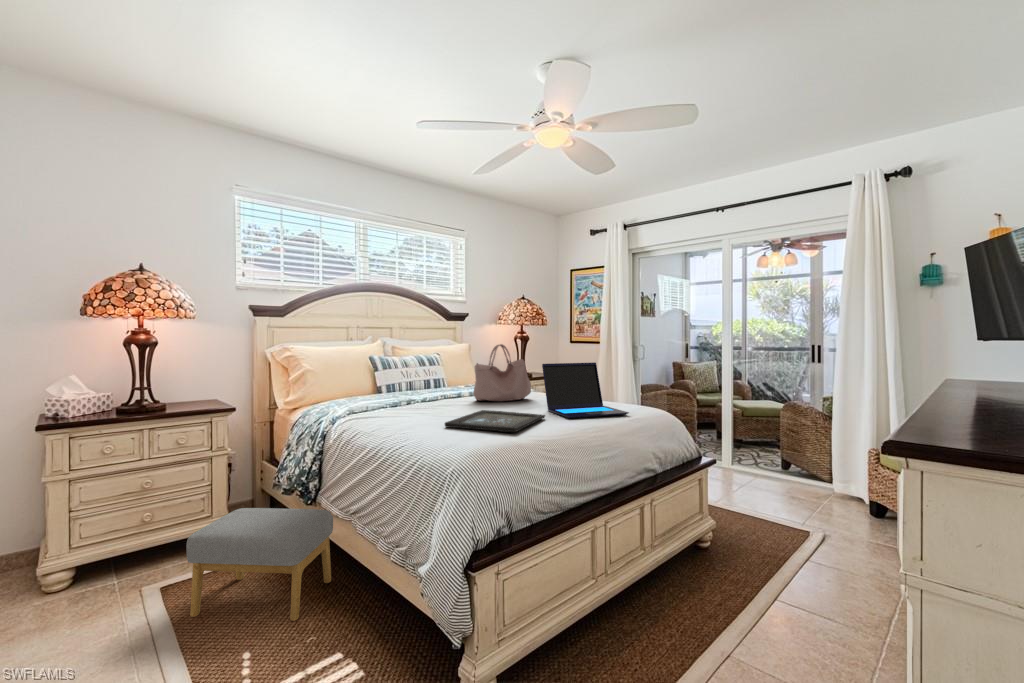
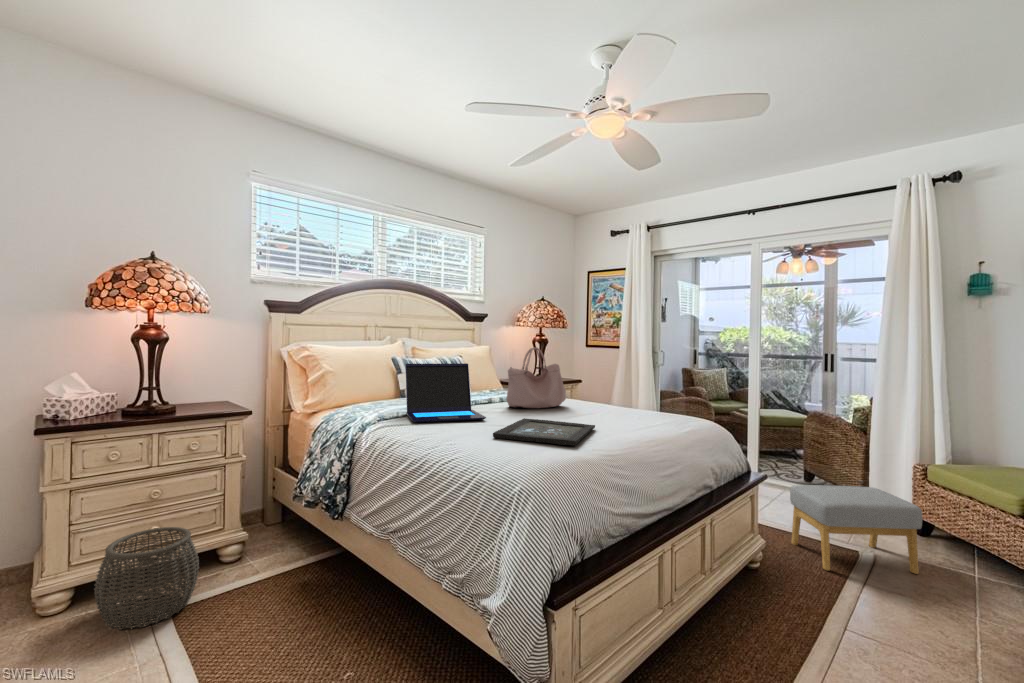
laptop: present [542,362,629,418] -> present [406,363,486,423]
footstool: present [186,508,333,621] -> present [790,485,922,574]
woven basket: none [91,513,186,604] -> present [94,527,199,630]

